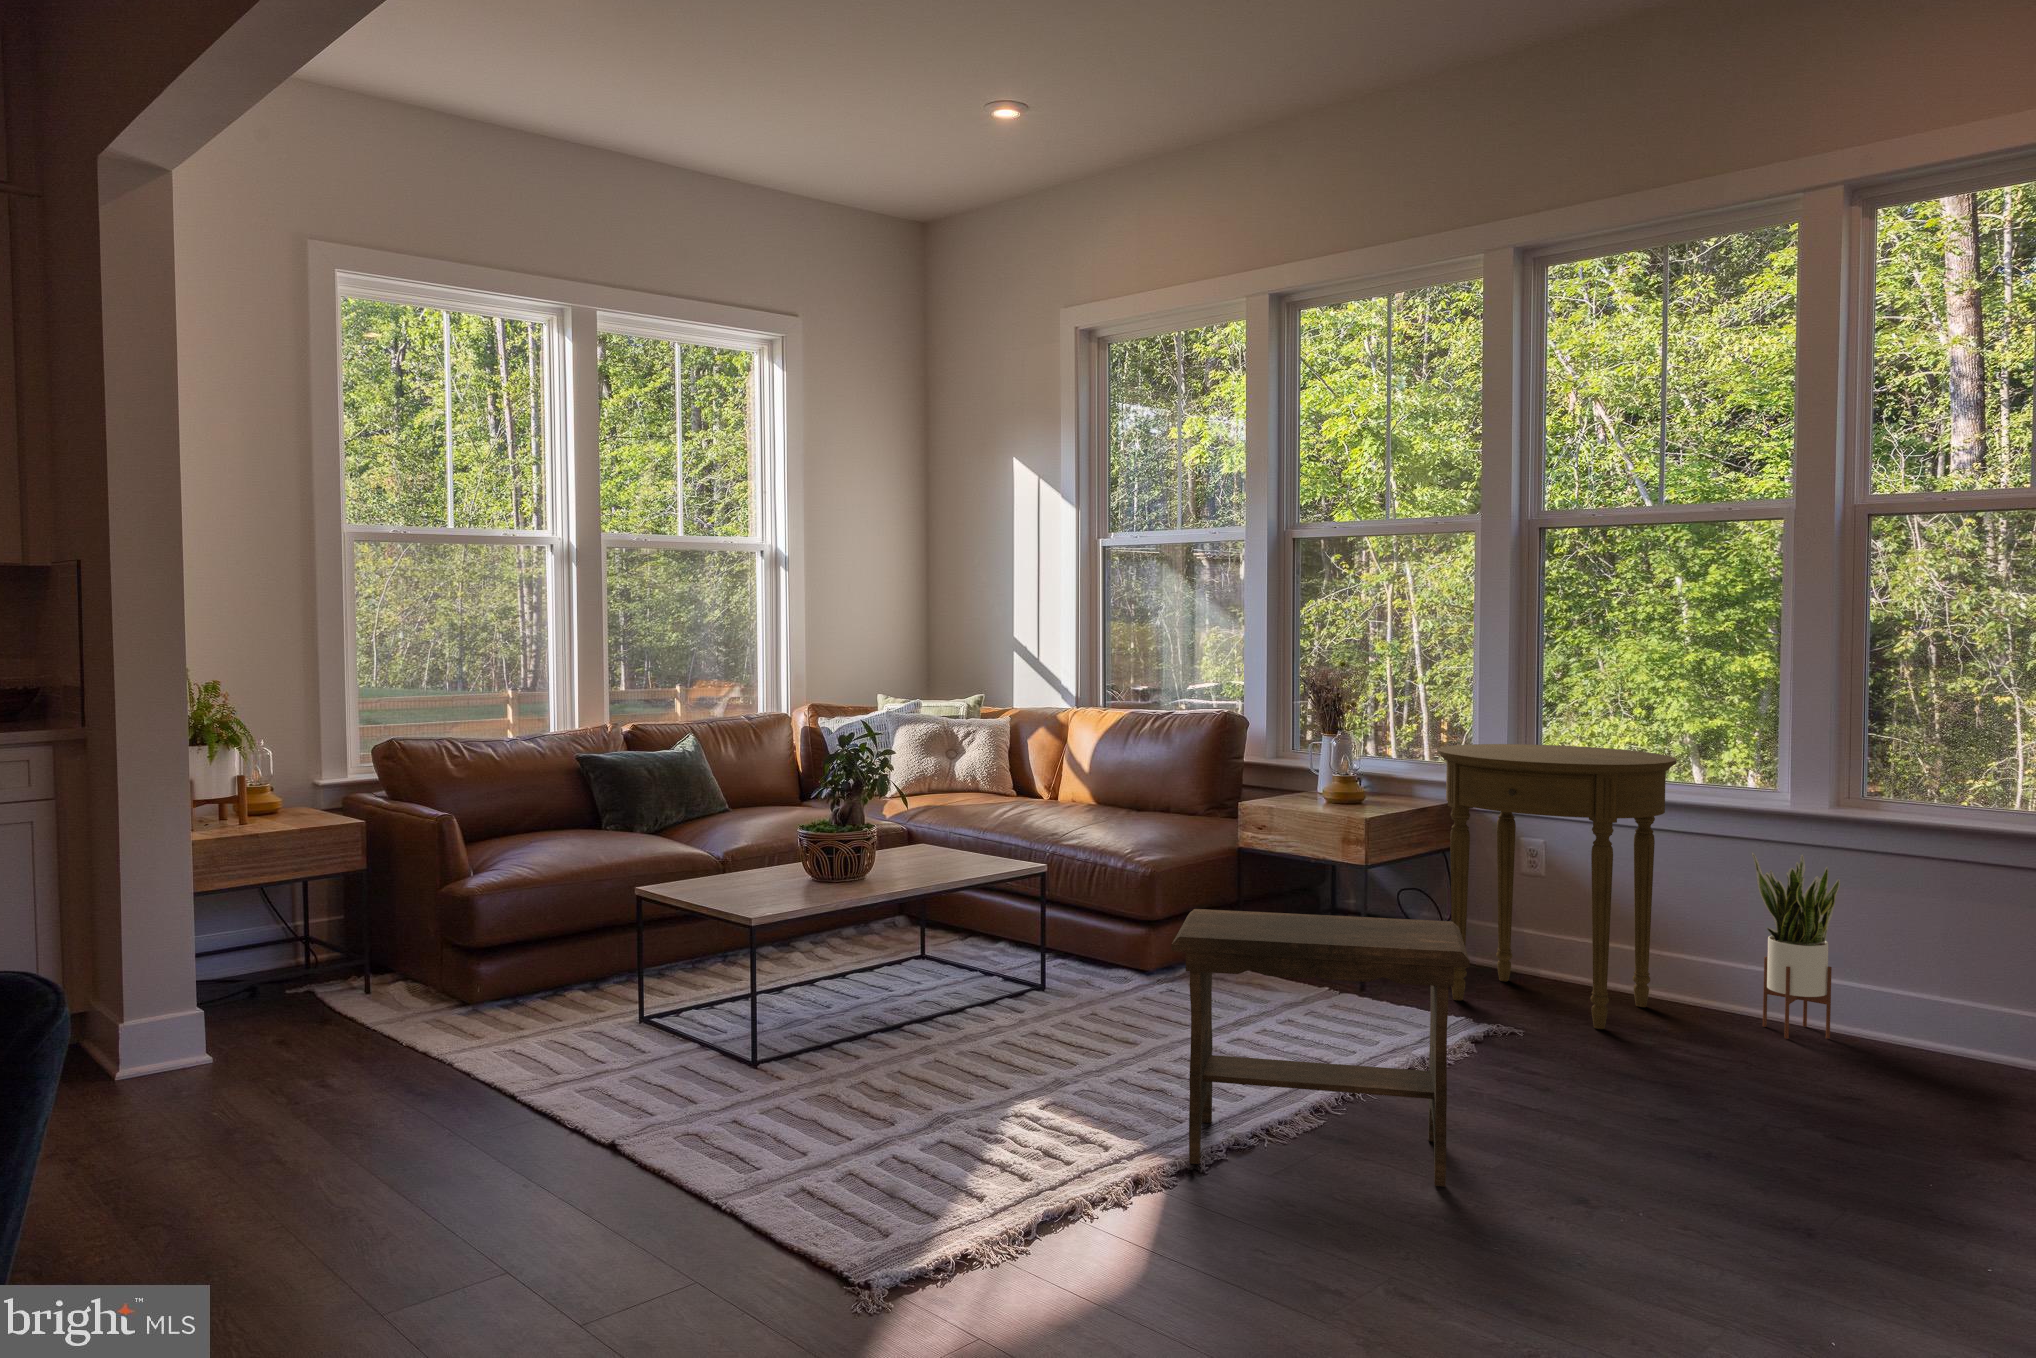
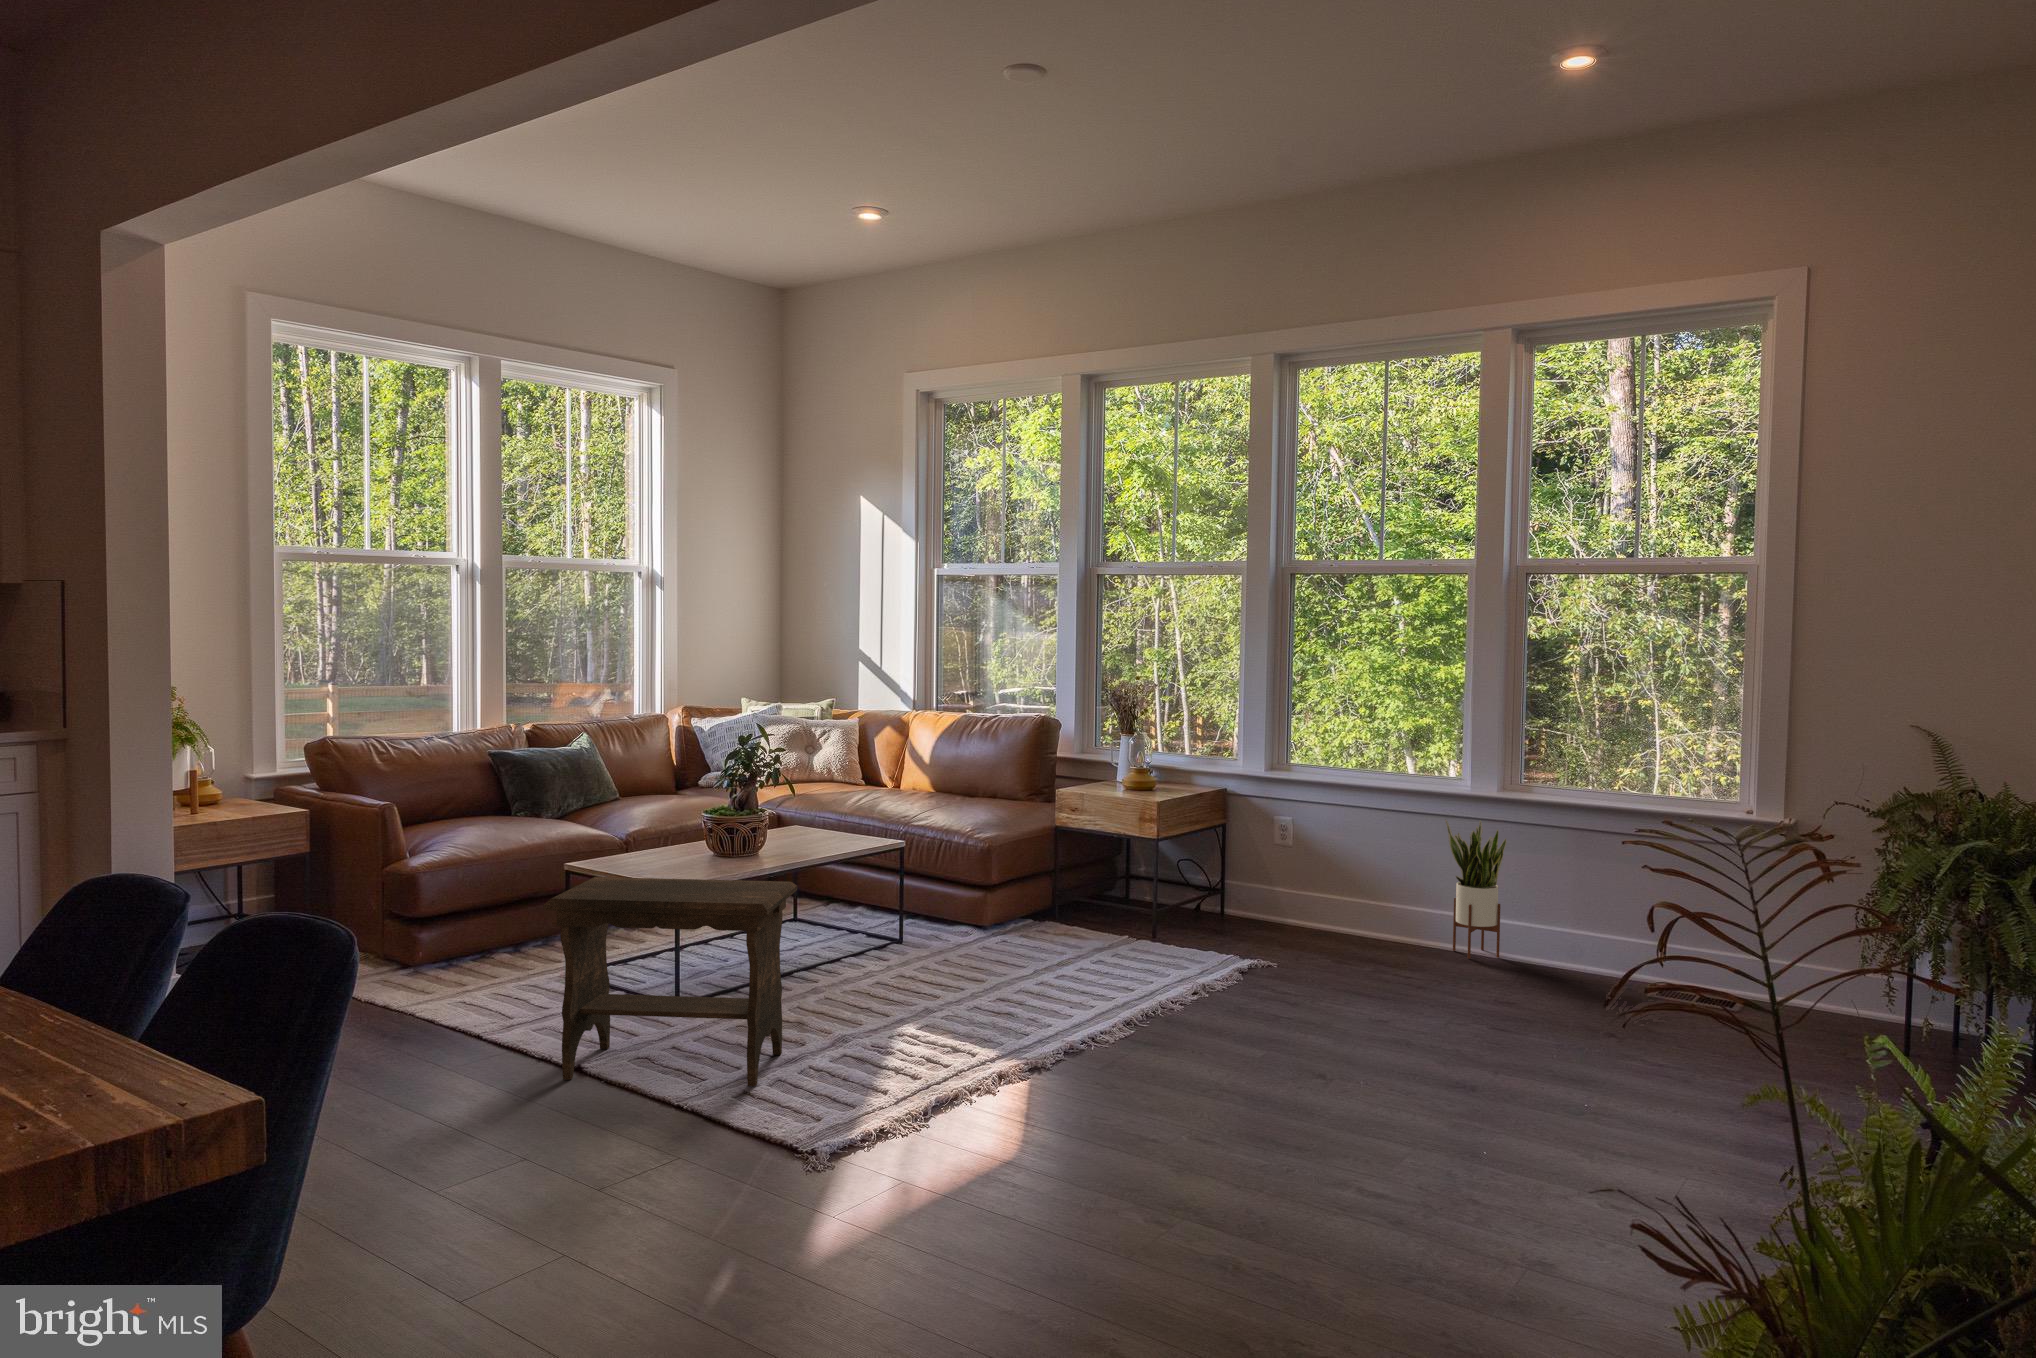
side table: present [1437,744,1677,1029] -> none [1215,738,1392,957]
footstool: present [1171,909,1470,1186] -> present [543,877,797,1086]

